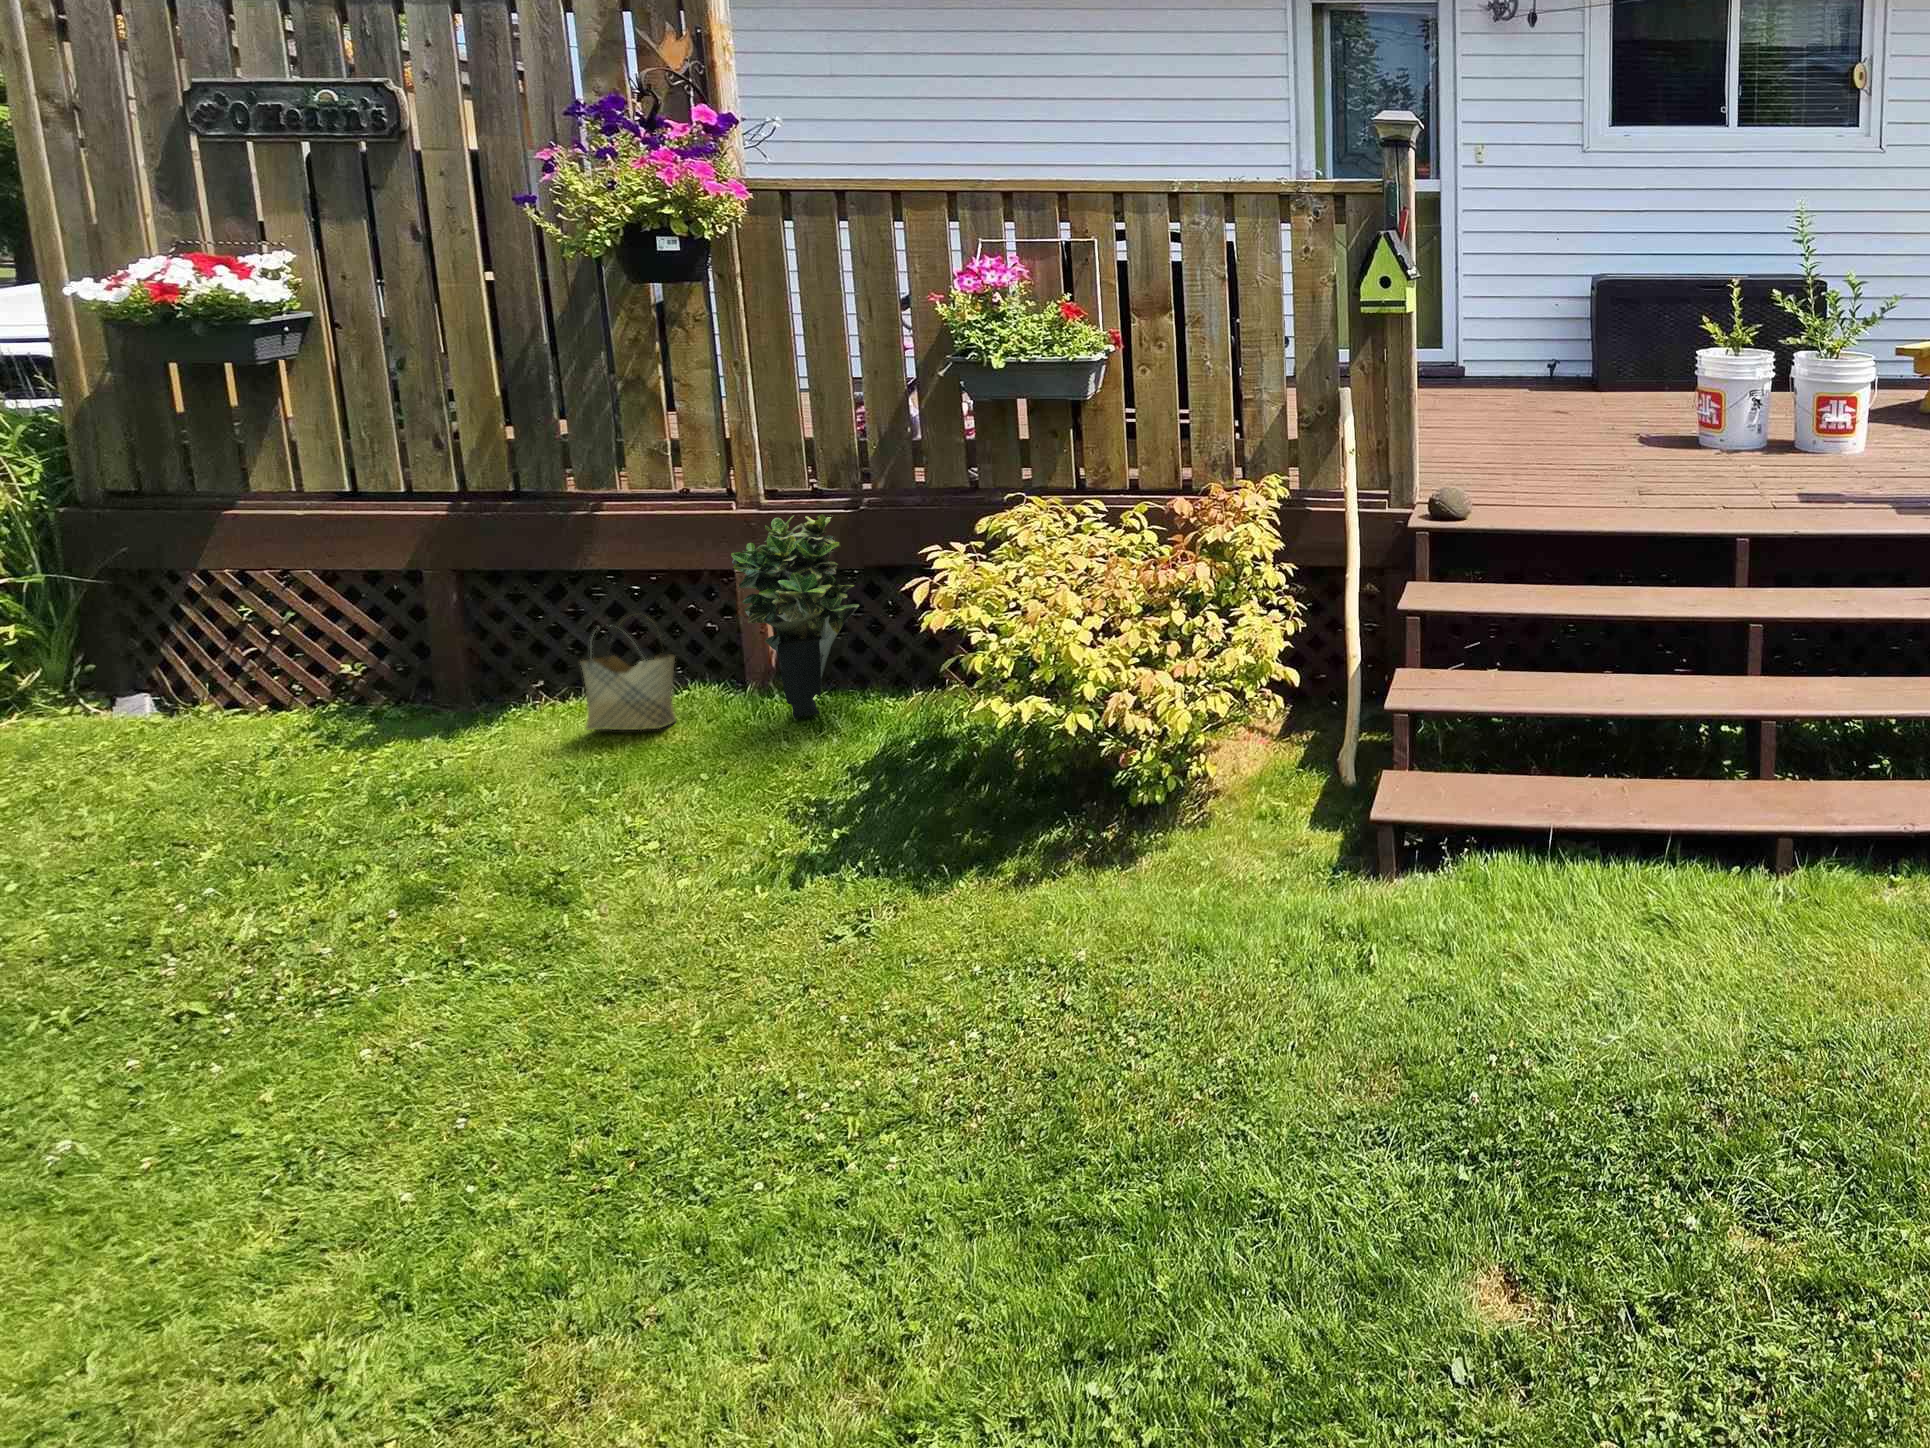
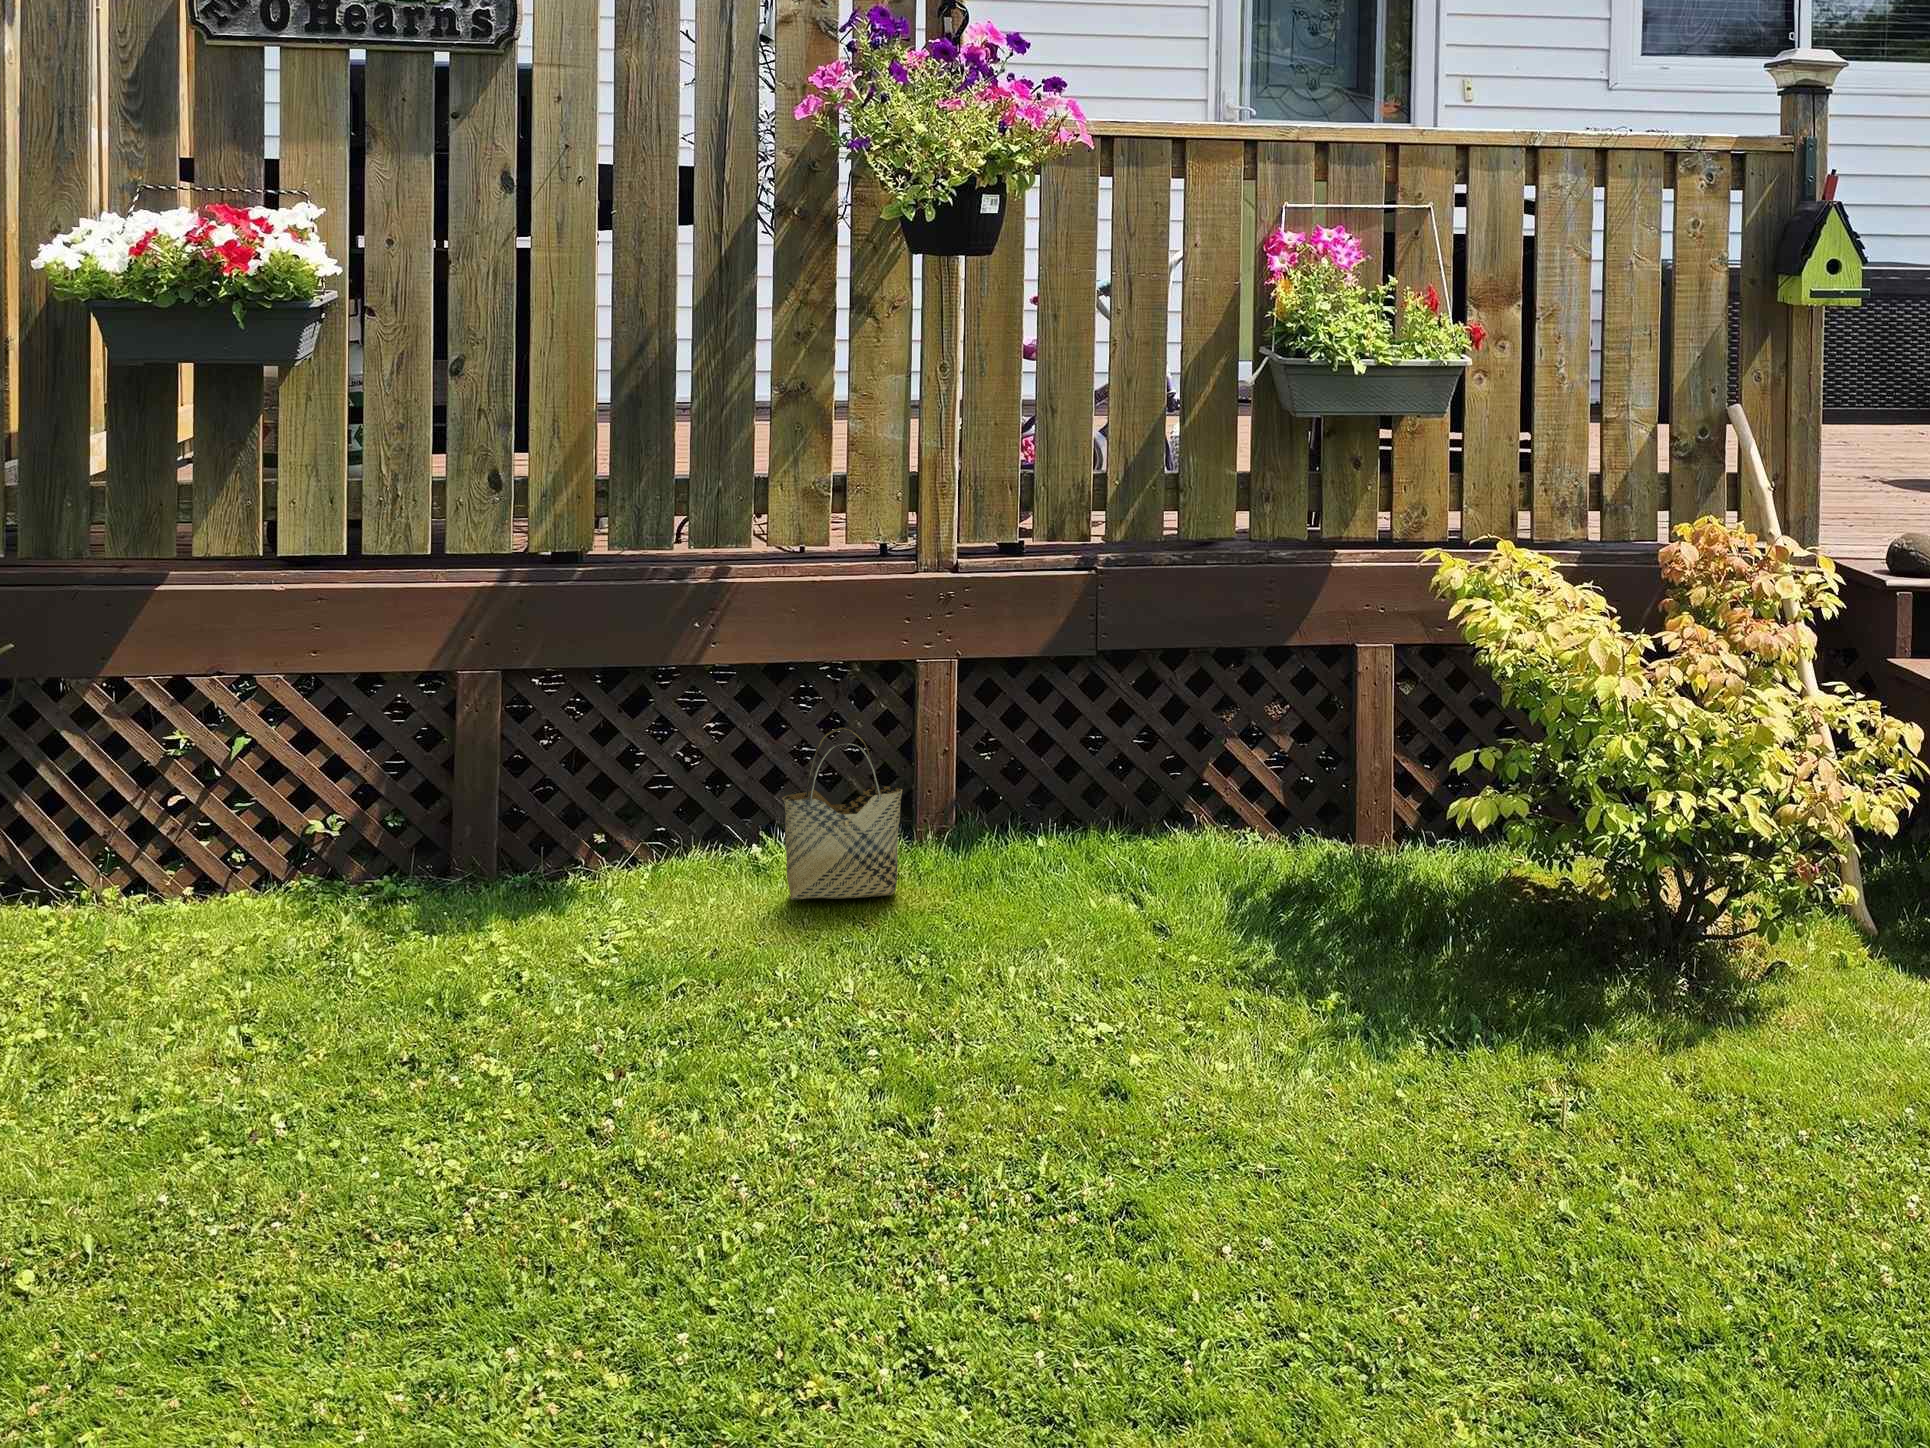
potted plant: present [731,514,859,719] -> none [975,583,1131,876]

